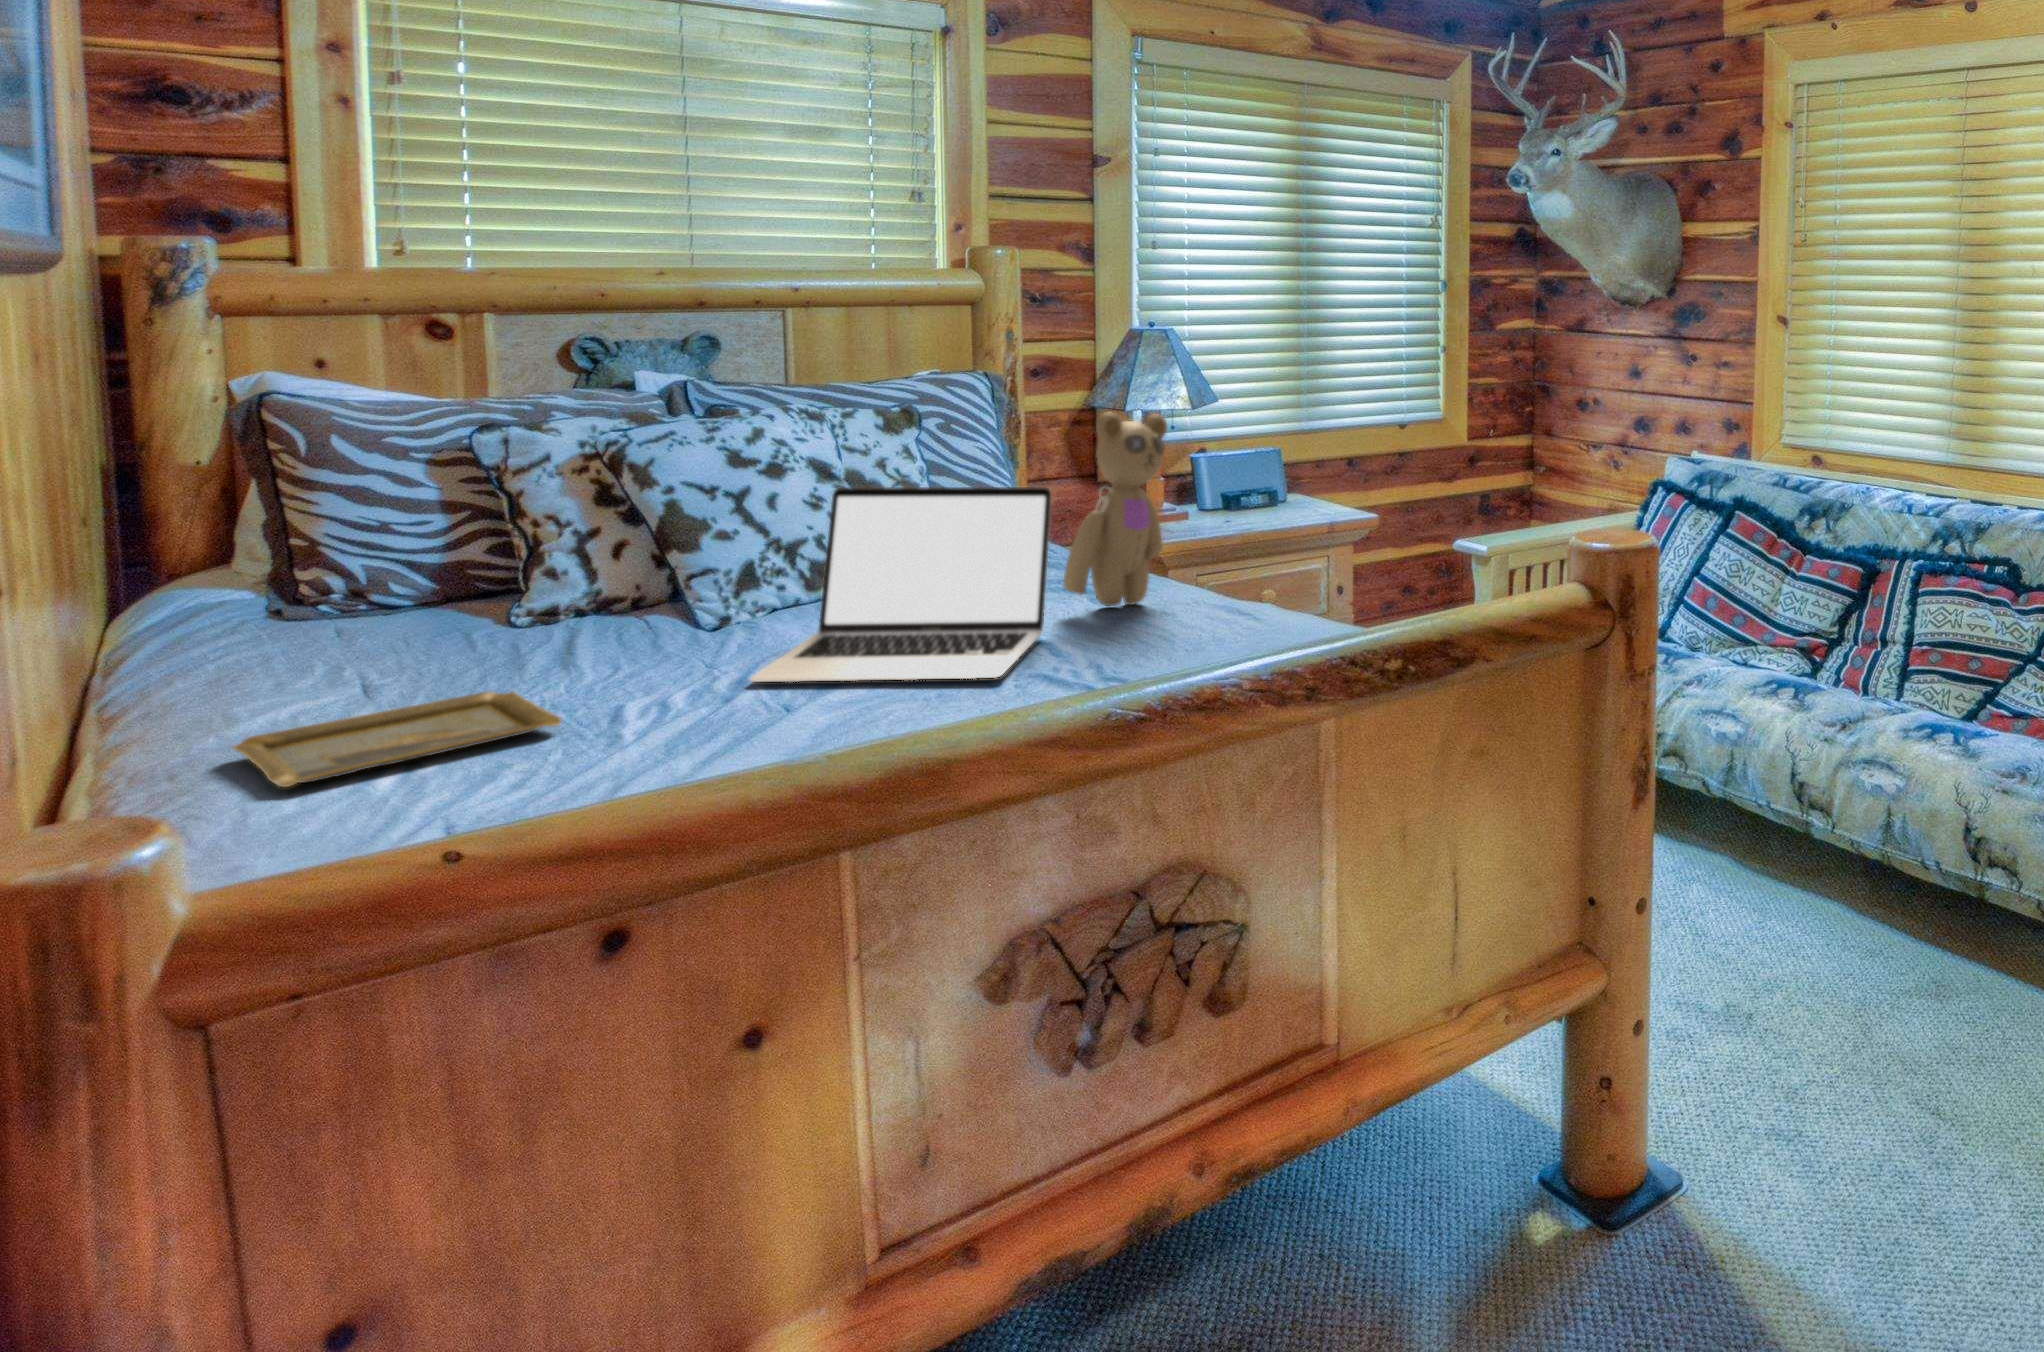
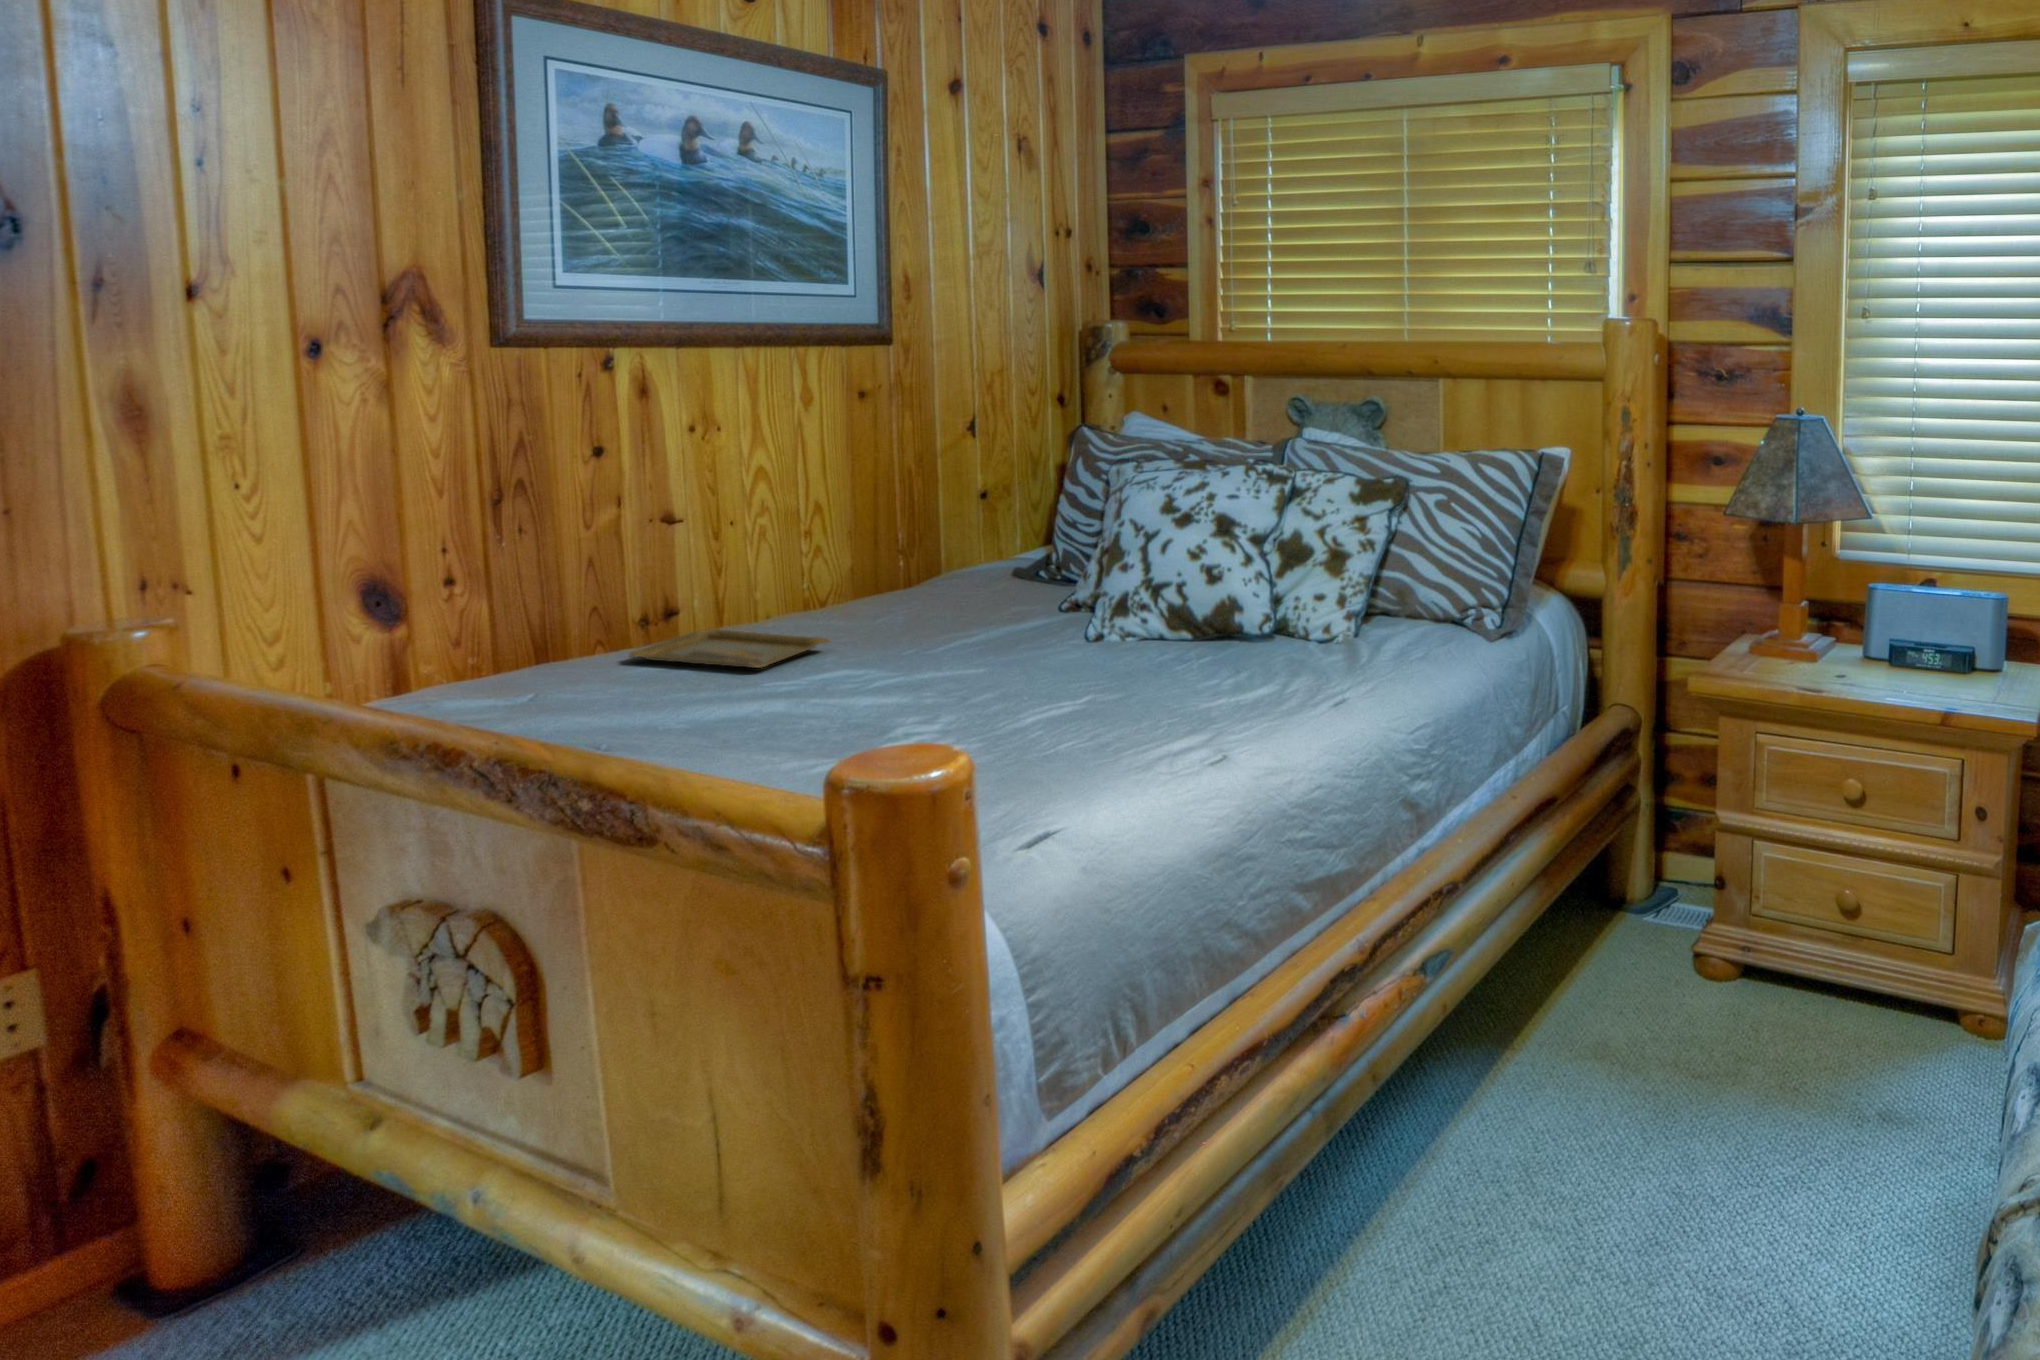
teddy bear: present [1063,413,1167,606] -> none [1185,492,1310,713]
laptop: present [750,487,1052,682] -> none [894,534,1143,726]

